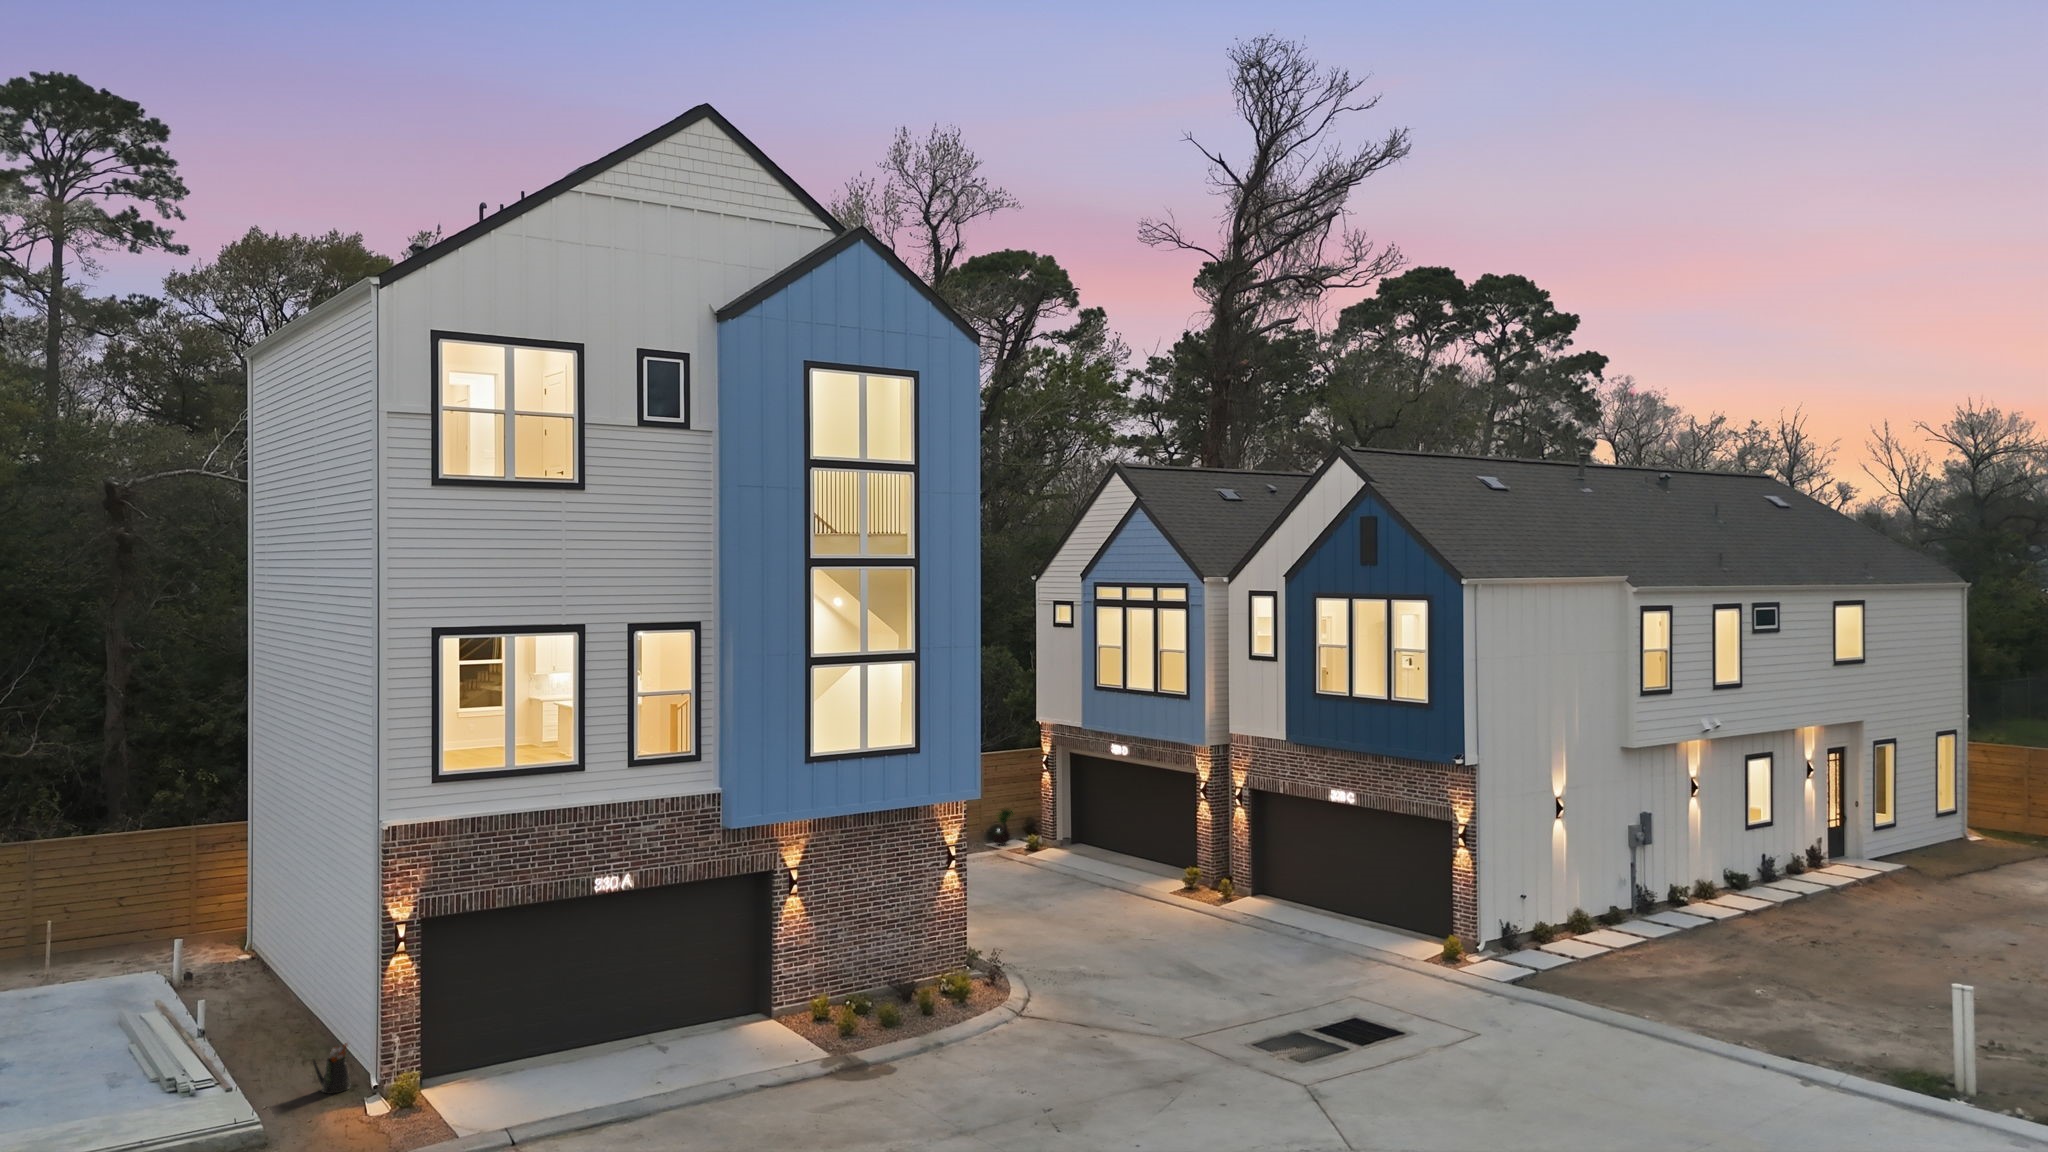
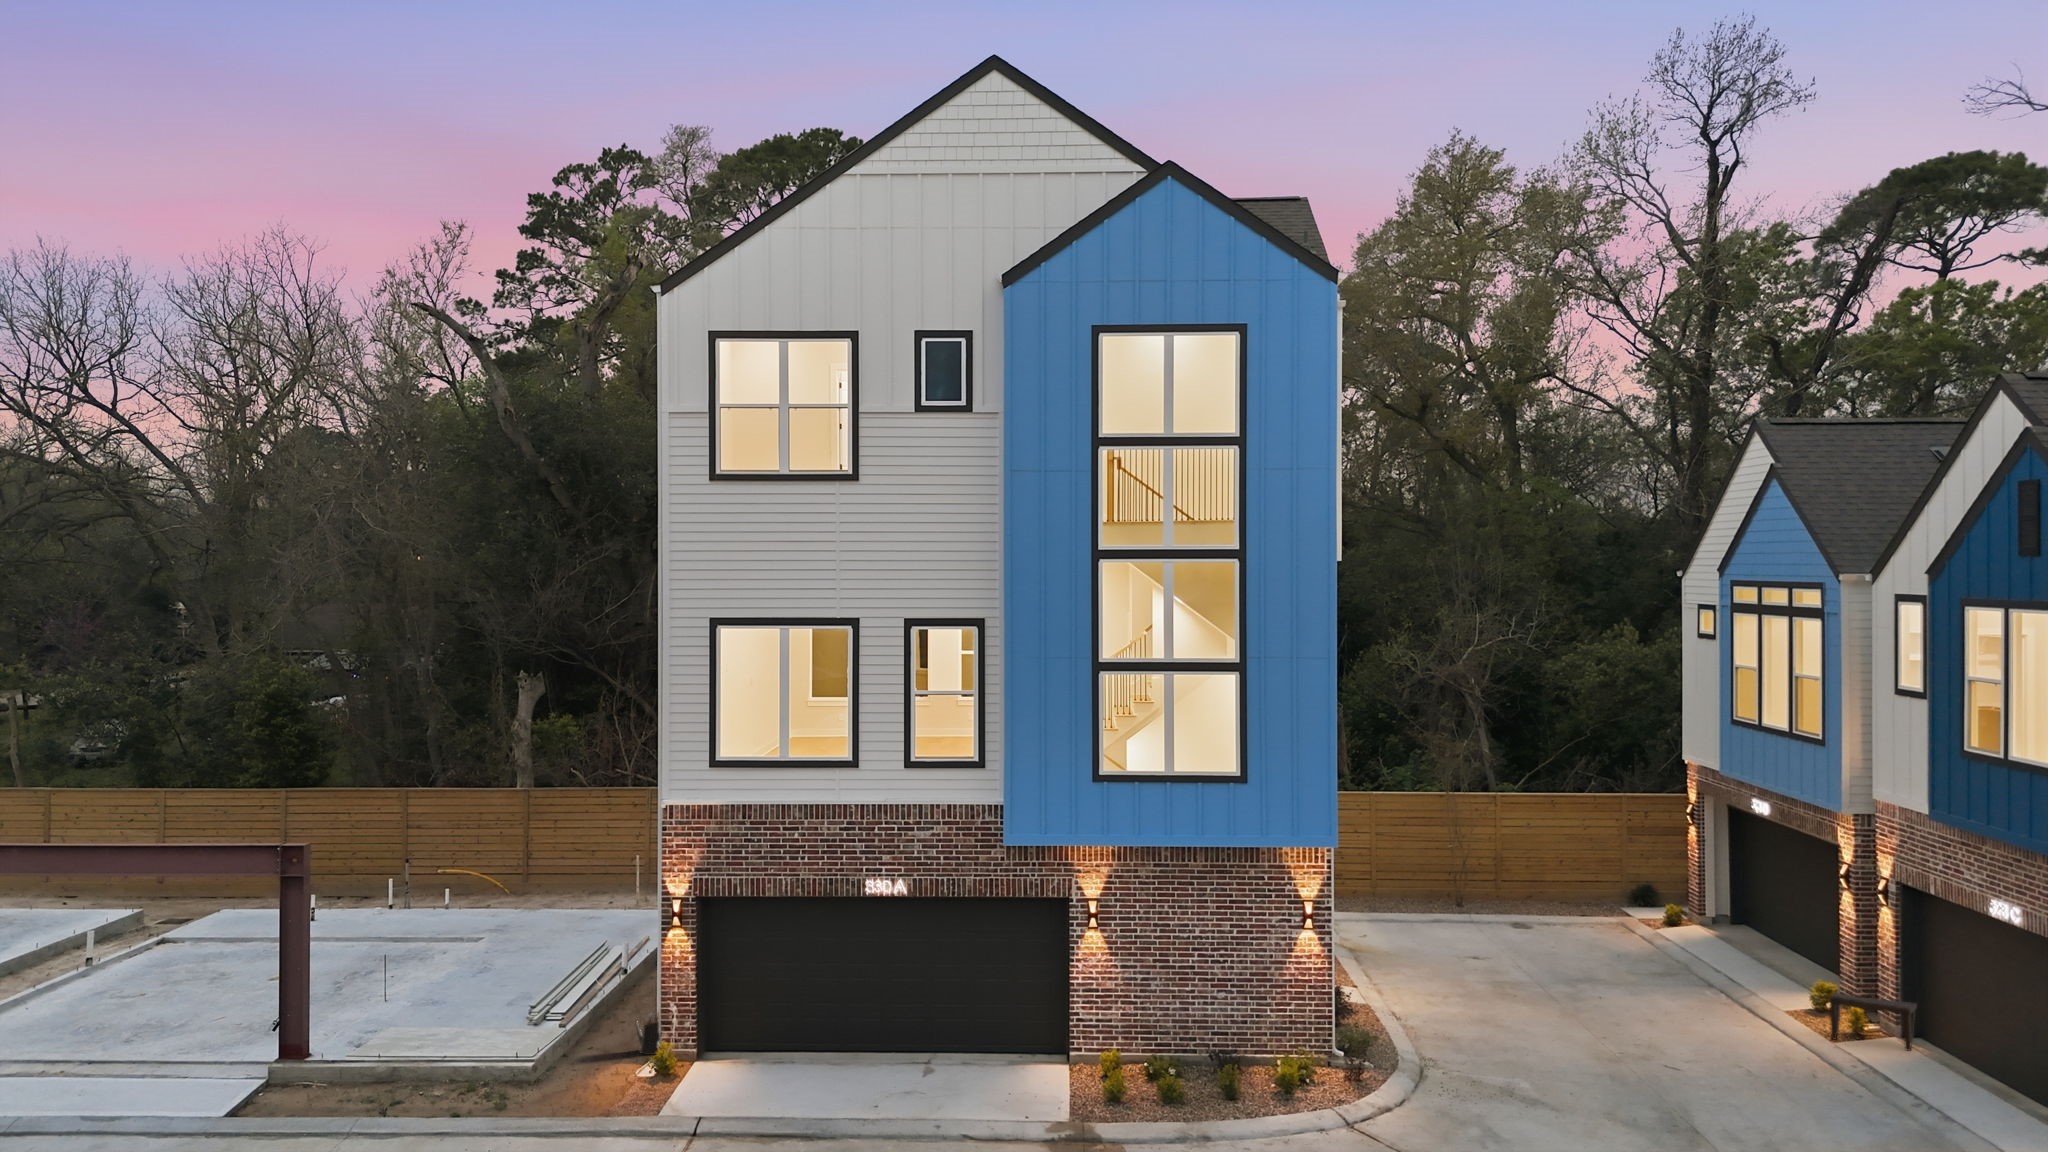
potted tree: present [993,809,1013,845] -> none [1612,877,1644,931]
bench: none [1212,868,1265,901] -> present [1829,993,1917,1051]

